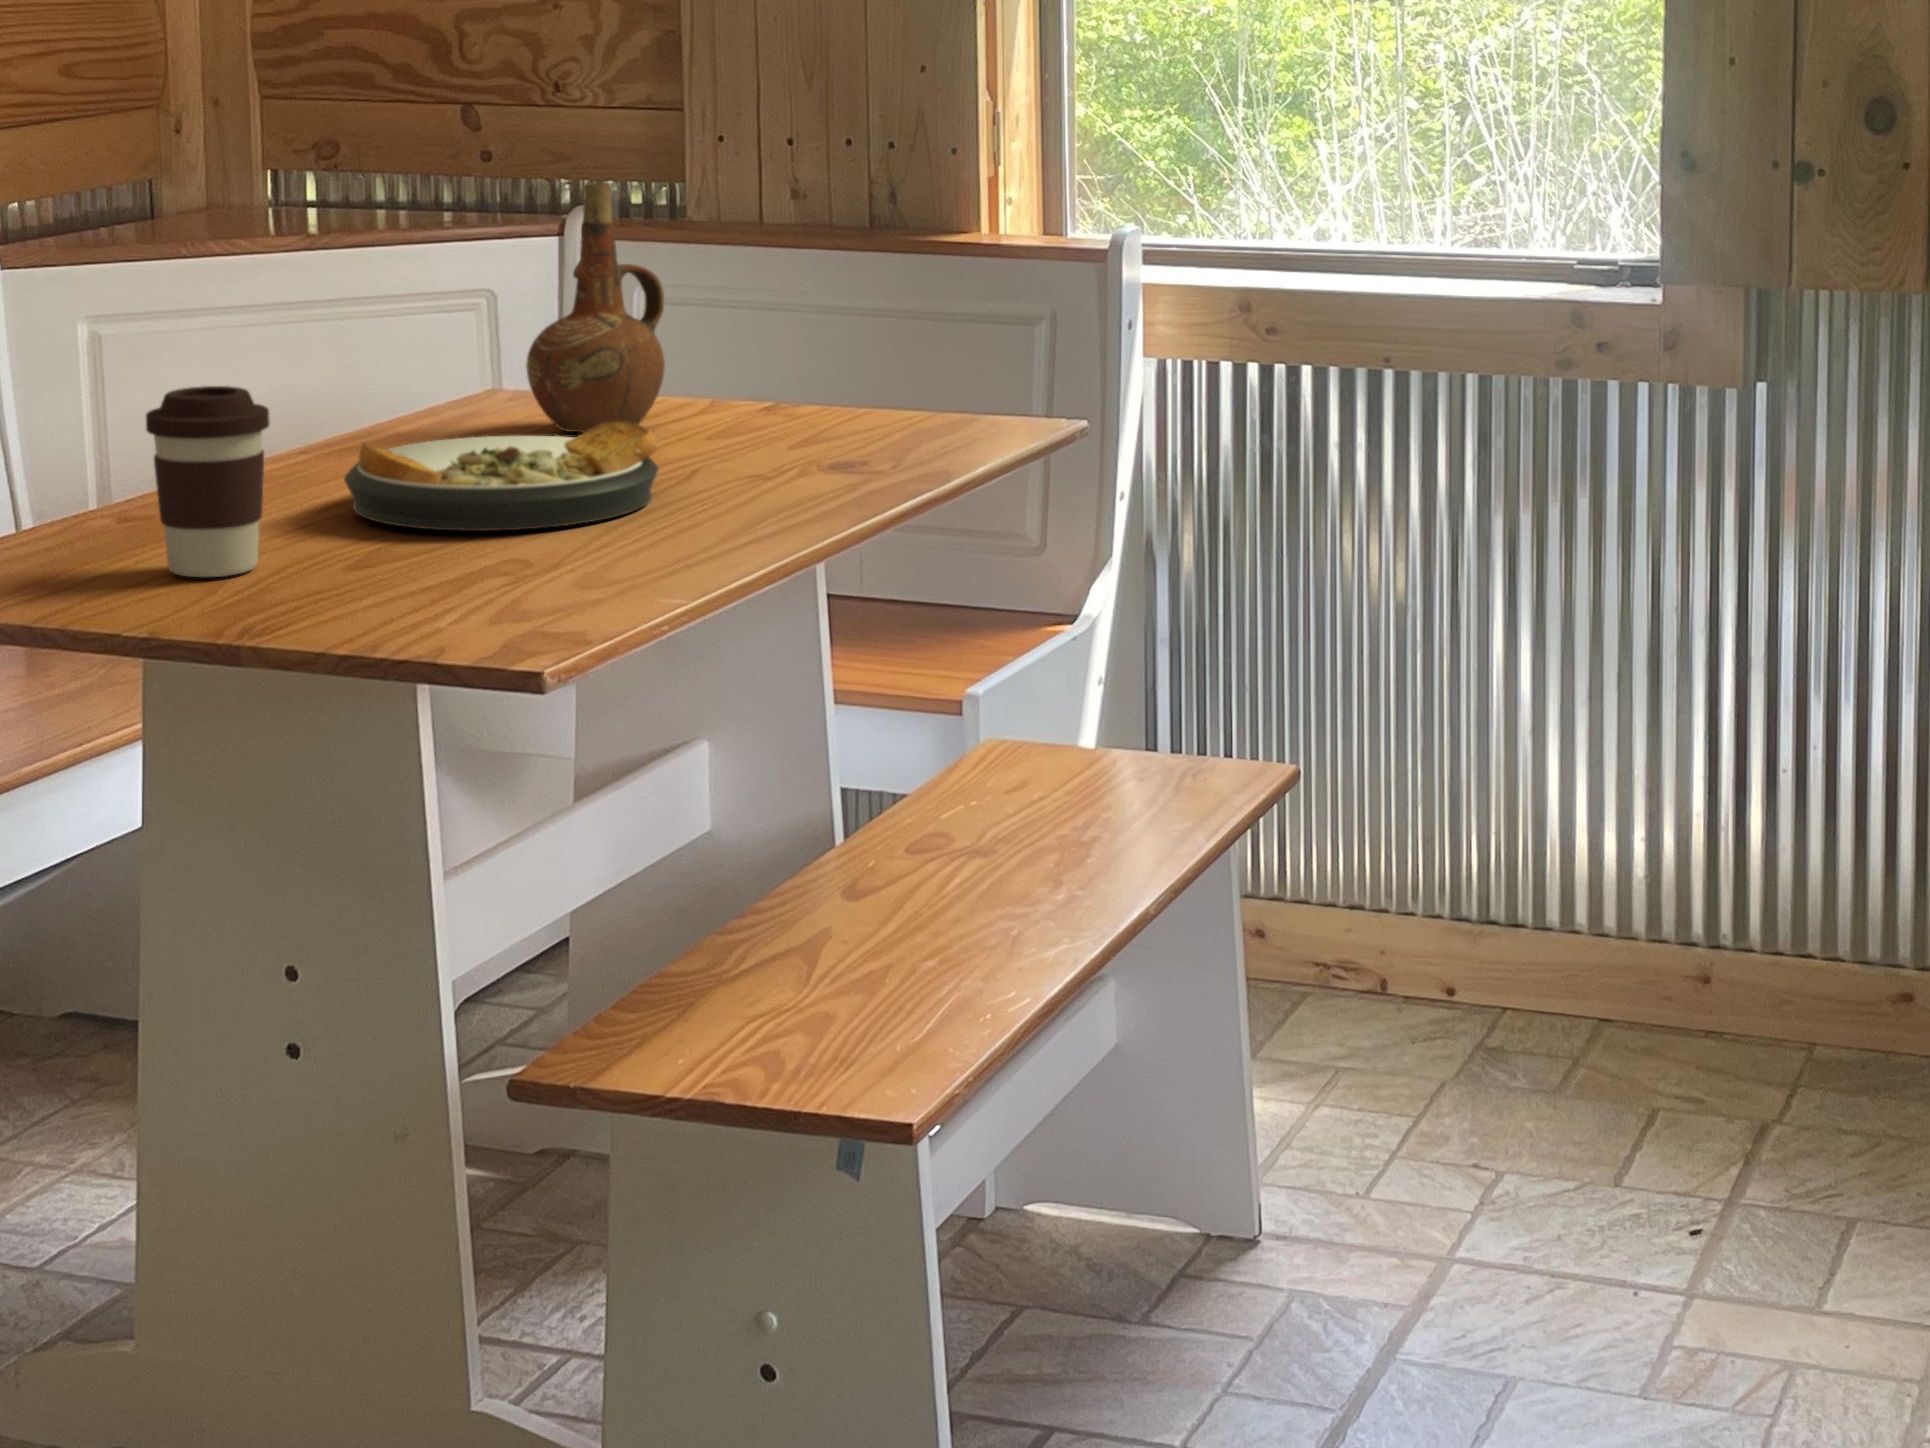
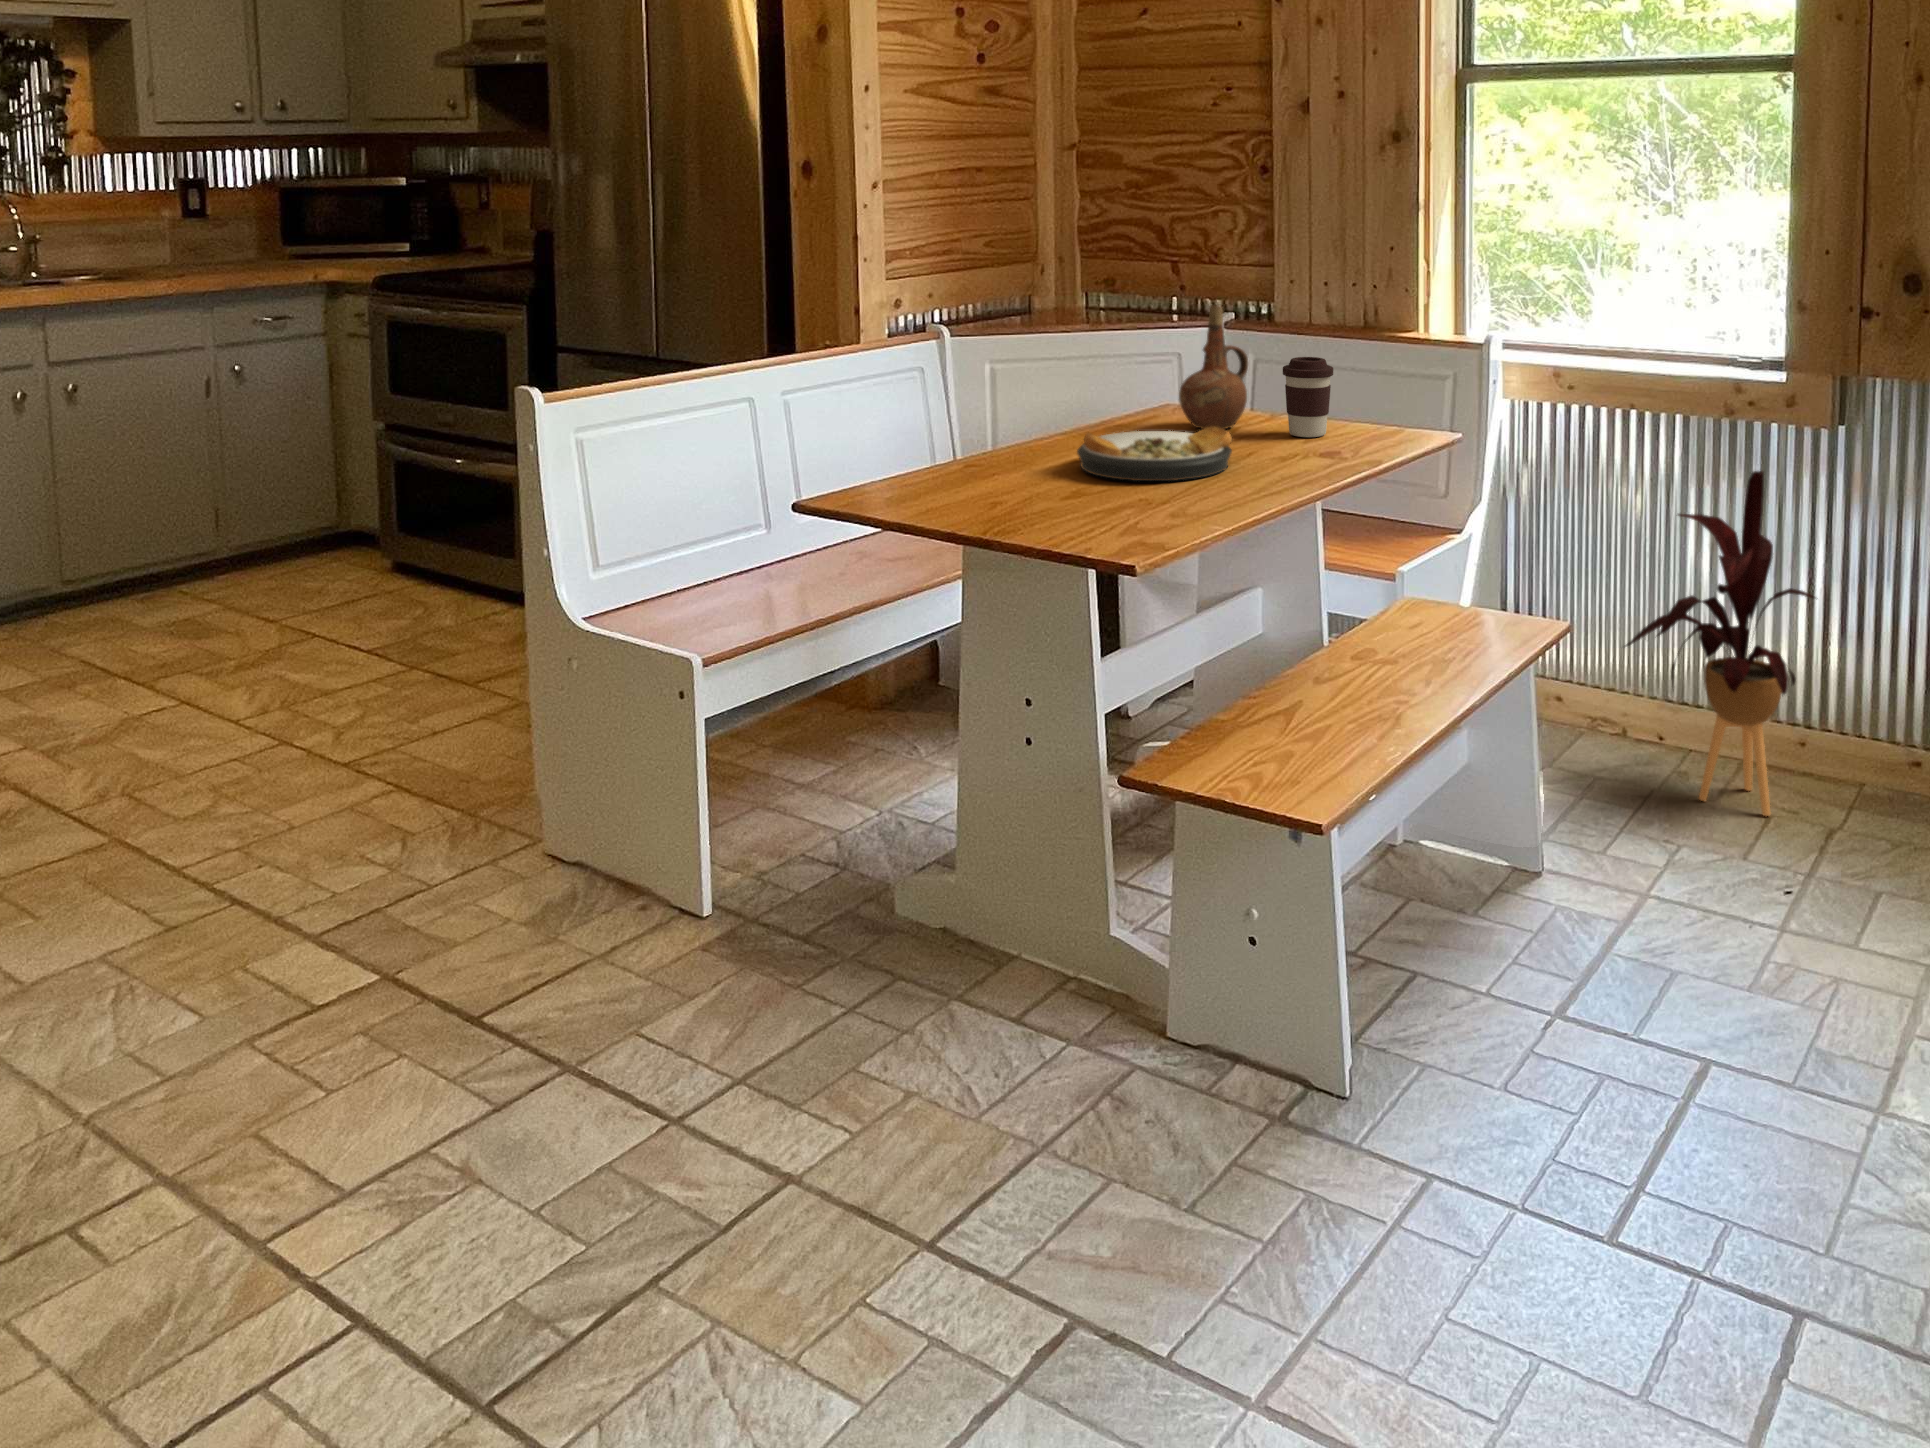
coffee cup: present [146,386,269,577] -> present [1283,357,1333,437]
house plant: none [1385,467,1734,1107] -> present [1625,471,1815,816]

